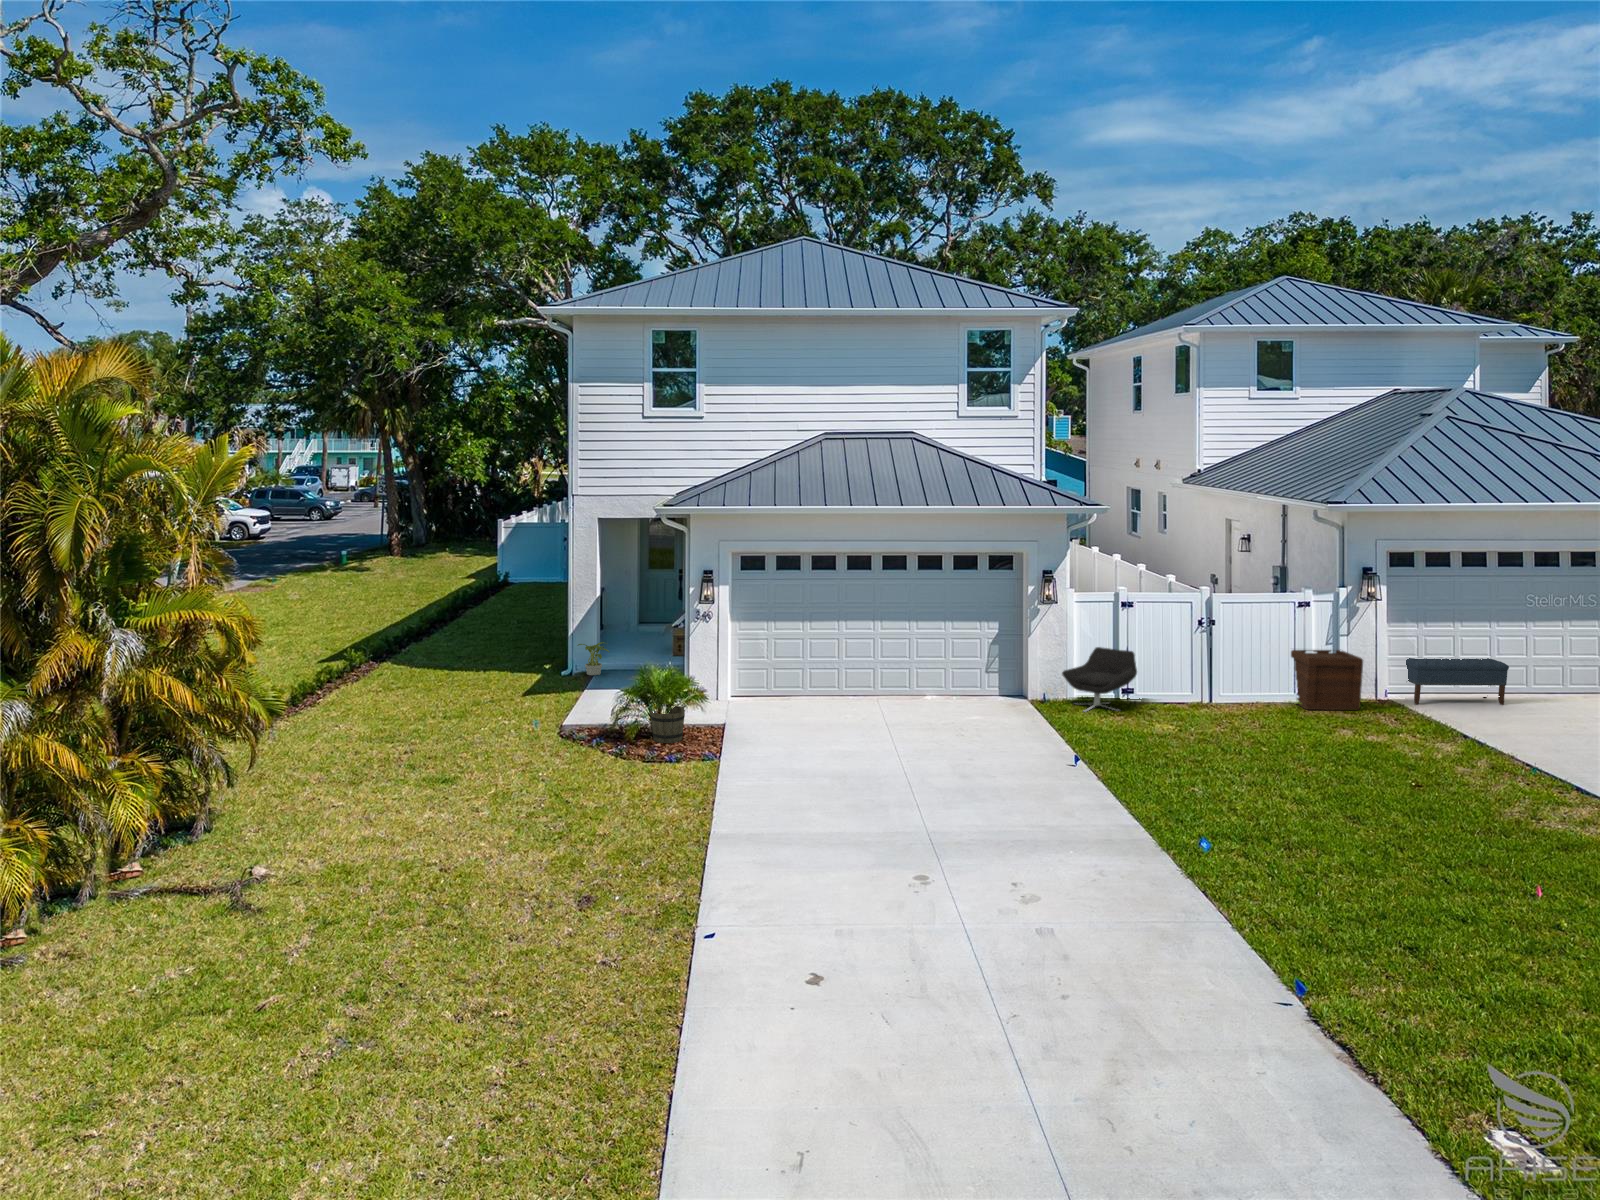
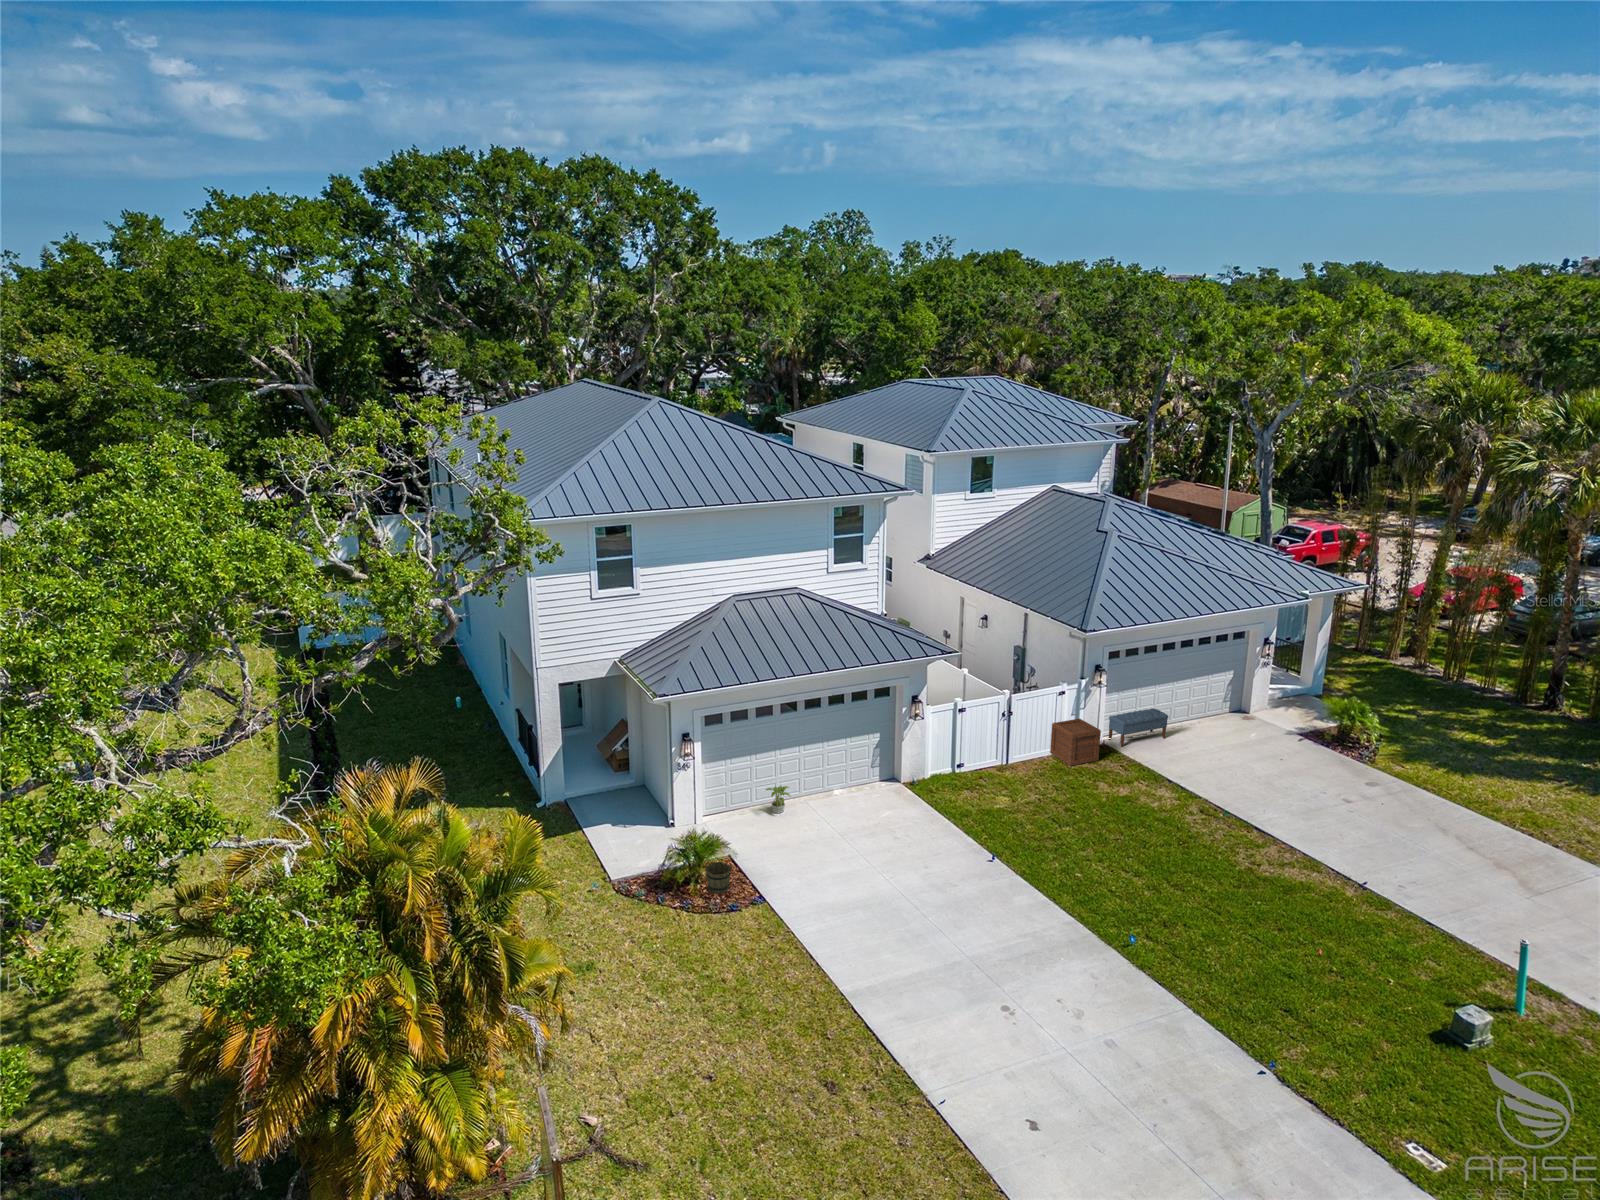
potted plant: present [577,642,609,675] -> present [766,786,791,814]
lounge chair: present [1062,647,1137,711] -> none [930,741,975,794]

